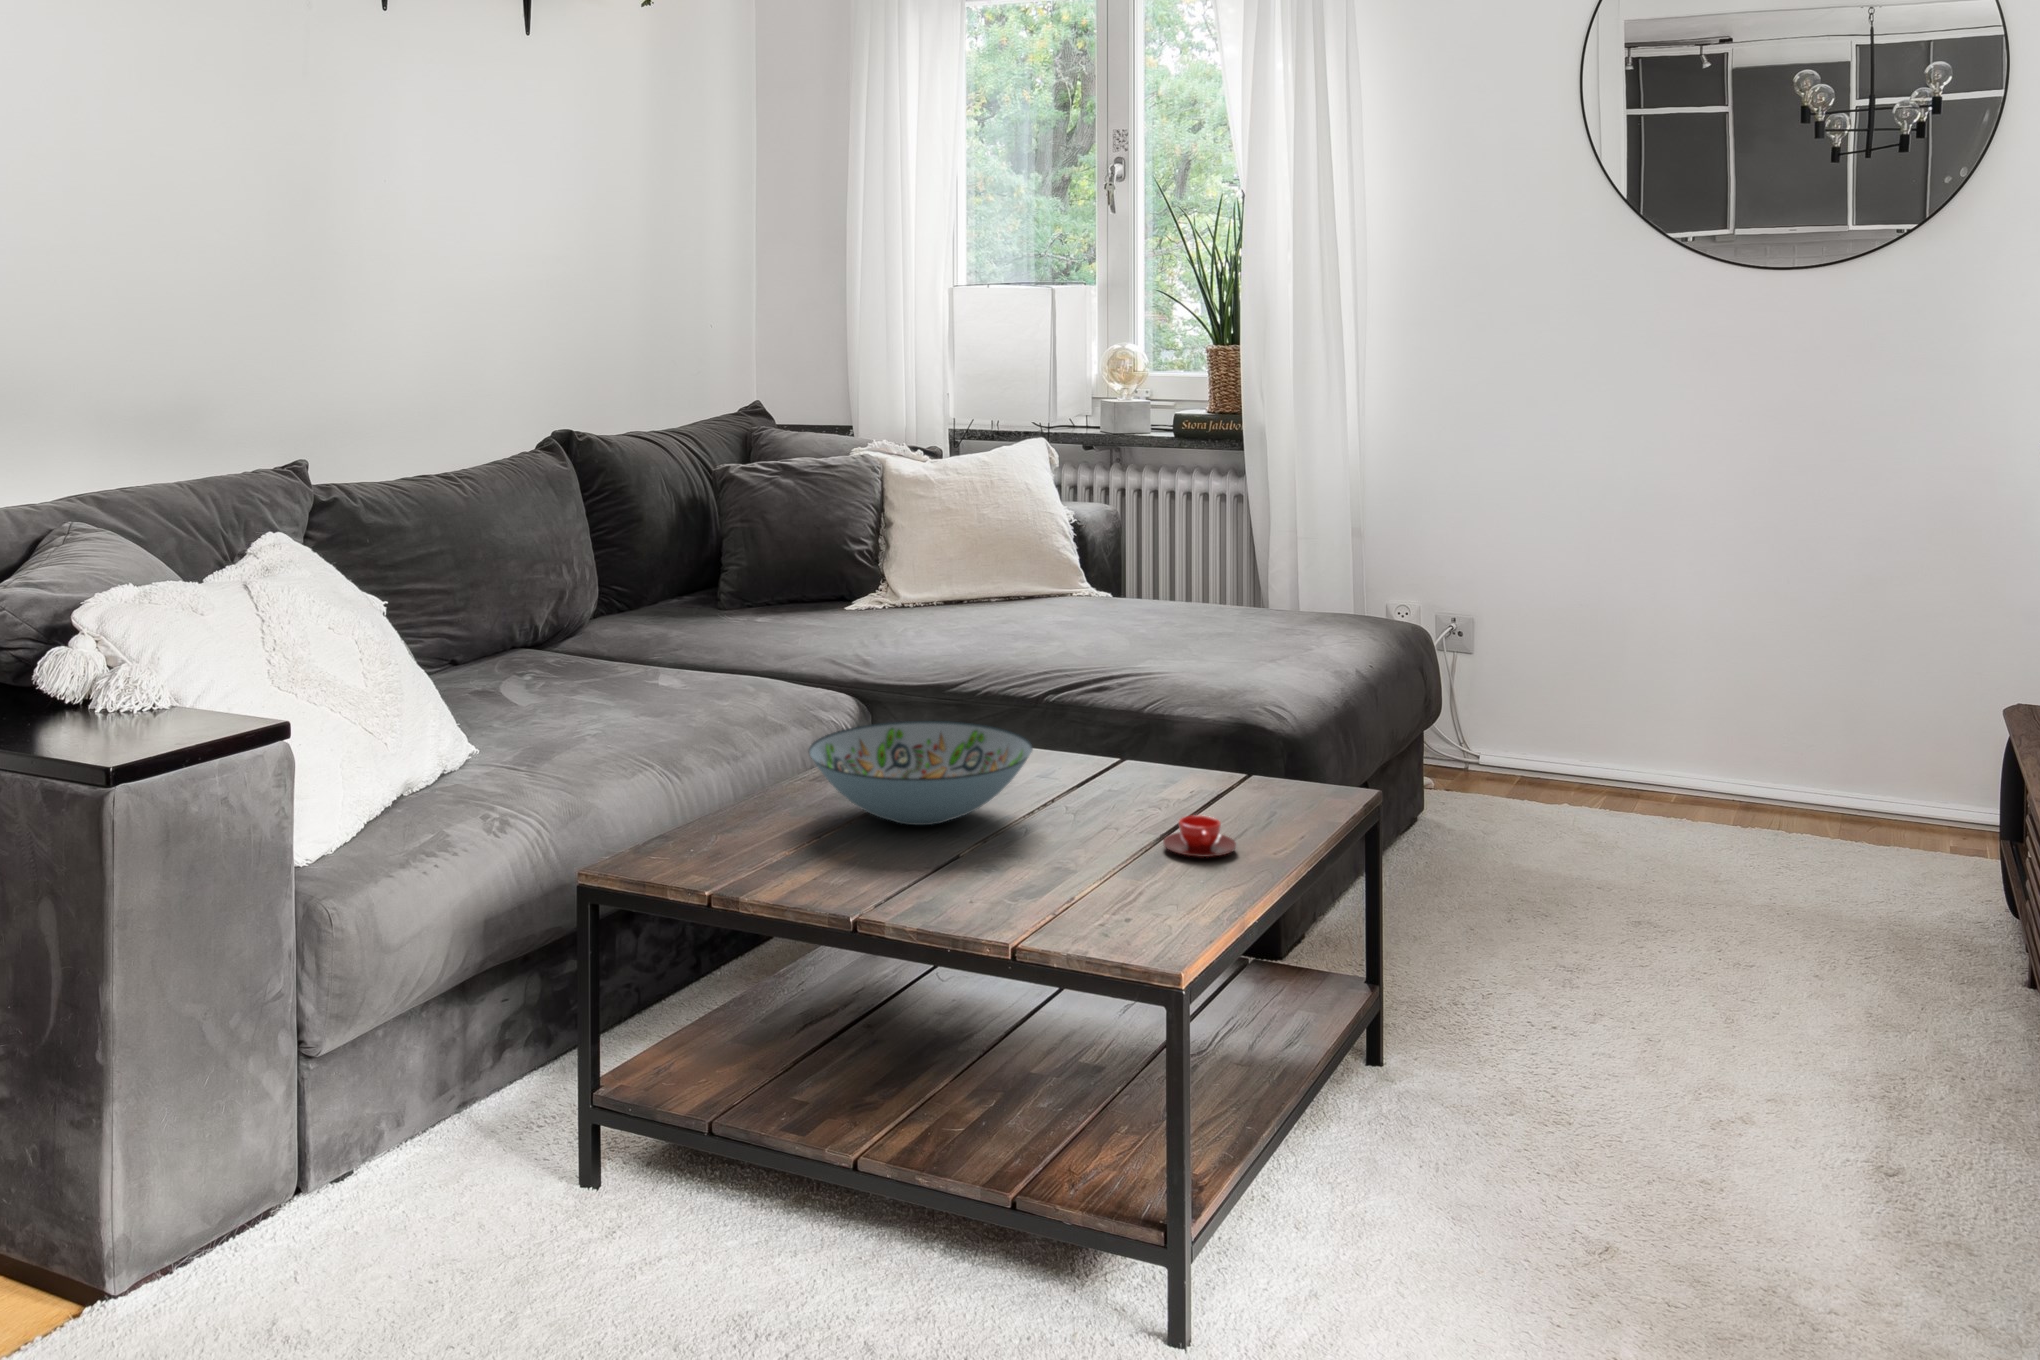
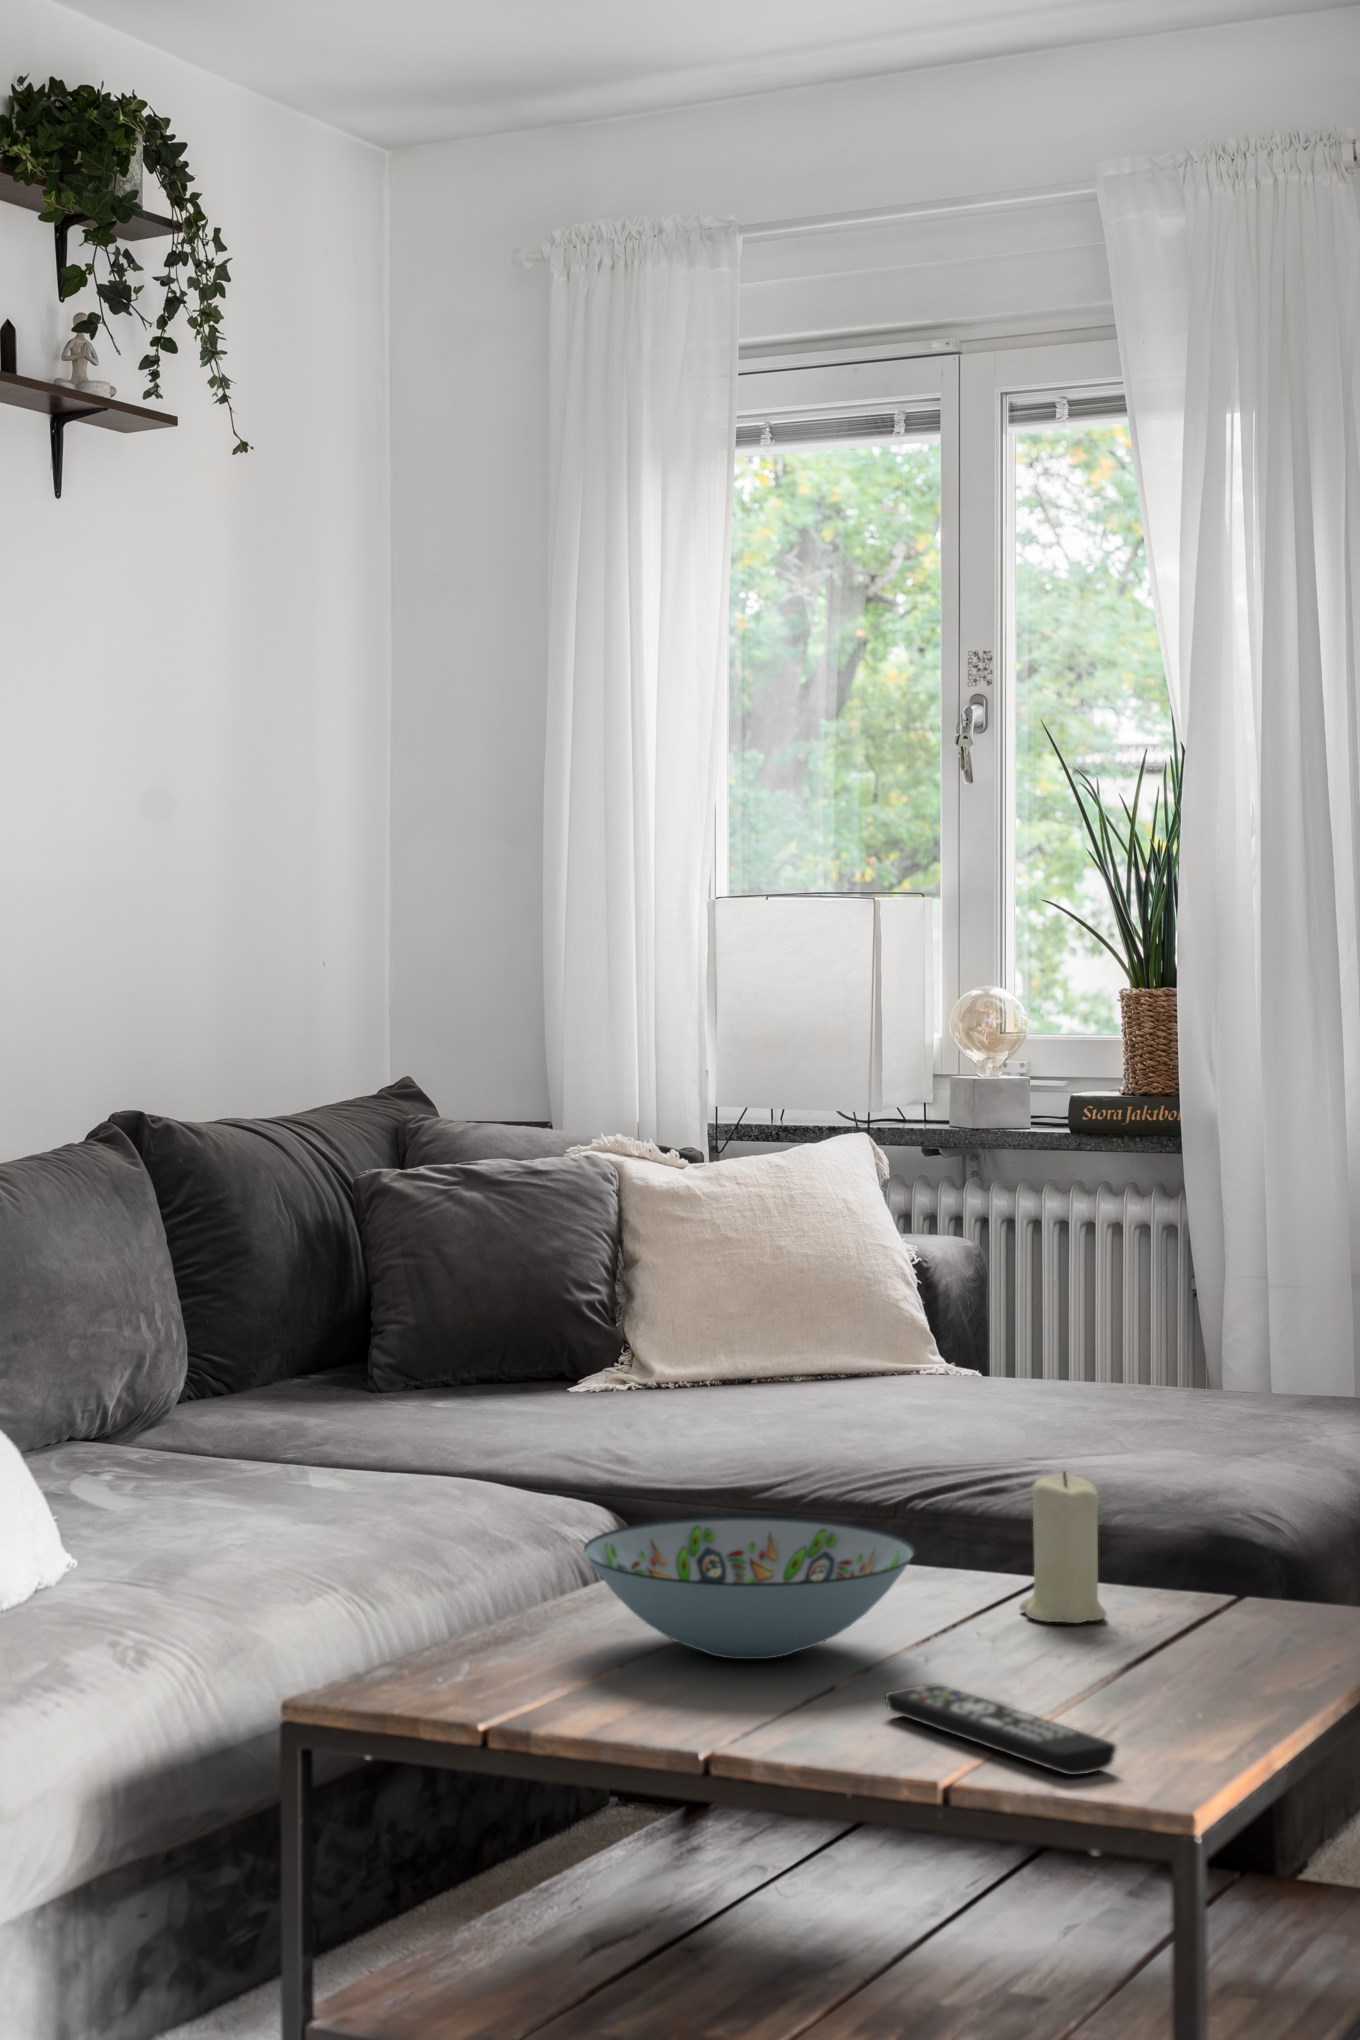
candle: none [1110,688,1168,792] -> present [1019,1472,1107,1623]
teacup: present [1163,815,1236,857] -> none [1112,1643,1221,1698]
remote control: none [1003,850,1155,925] -> present [885,1684,1116,1775]

